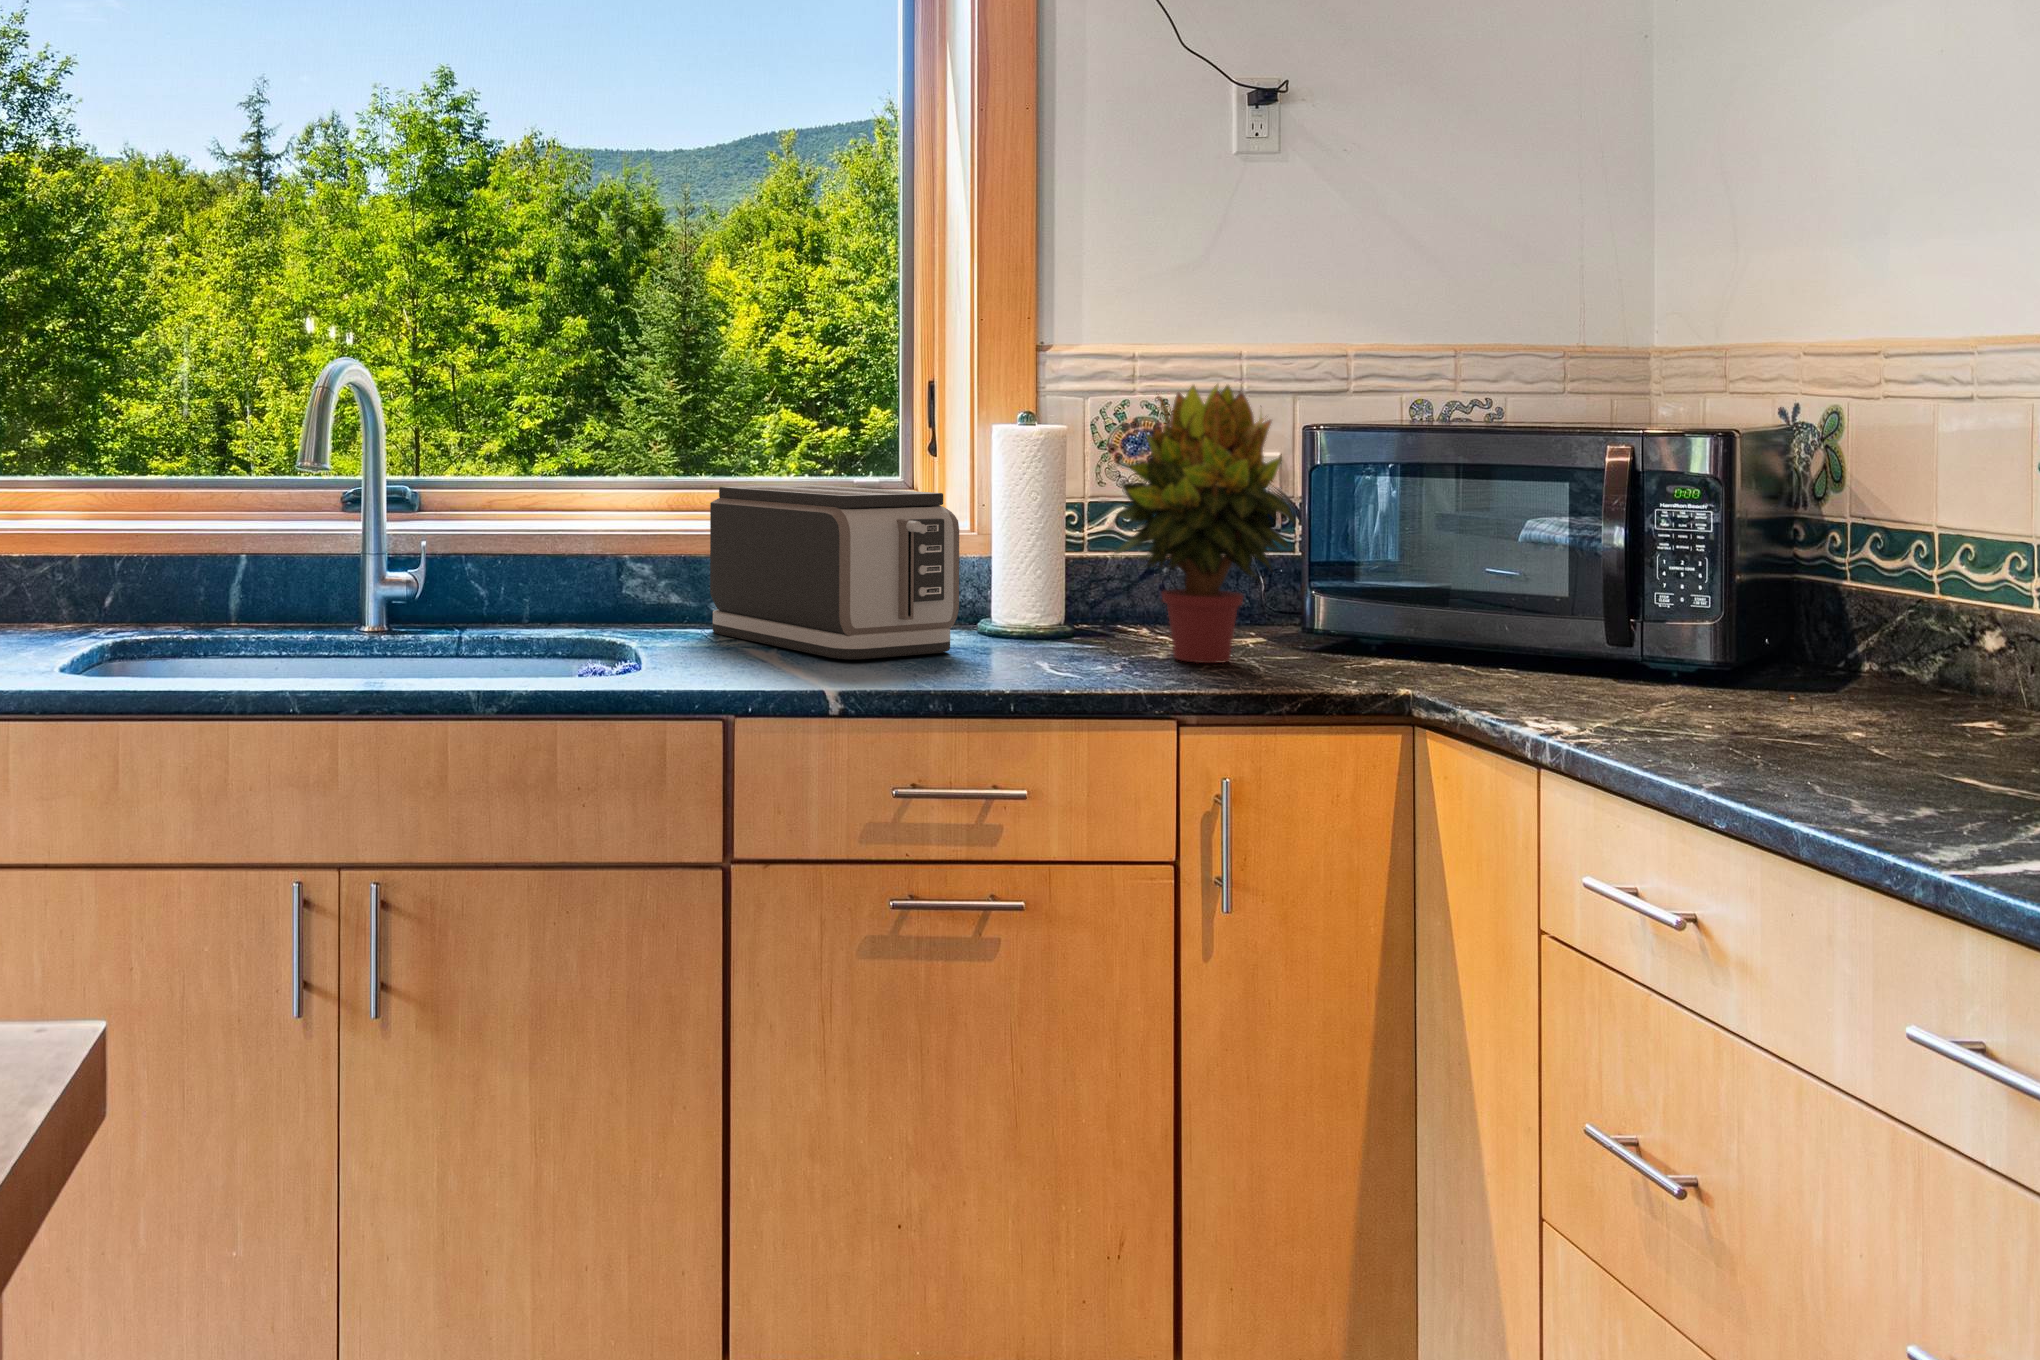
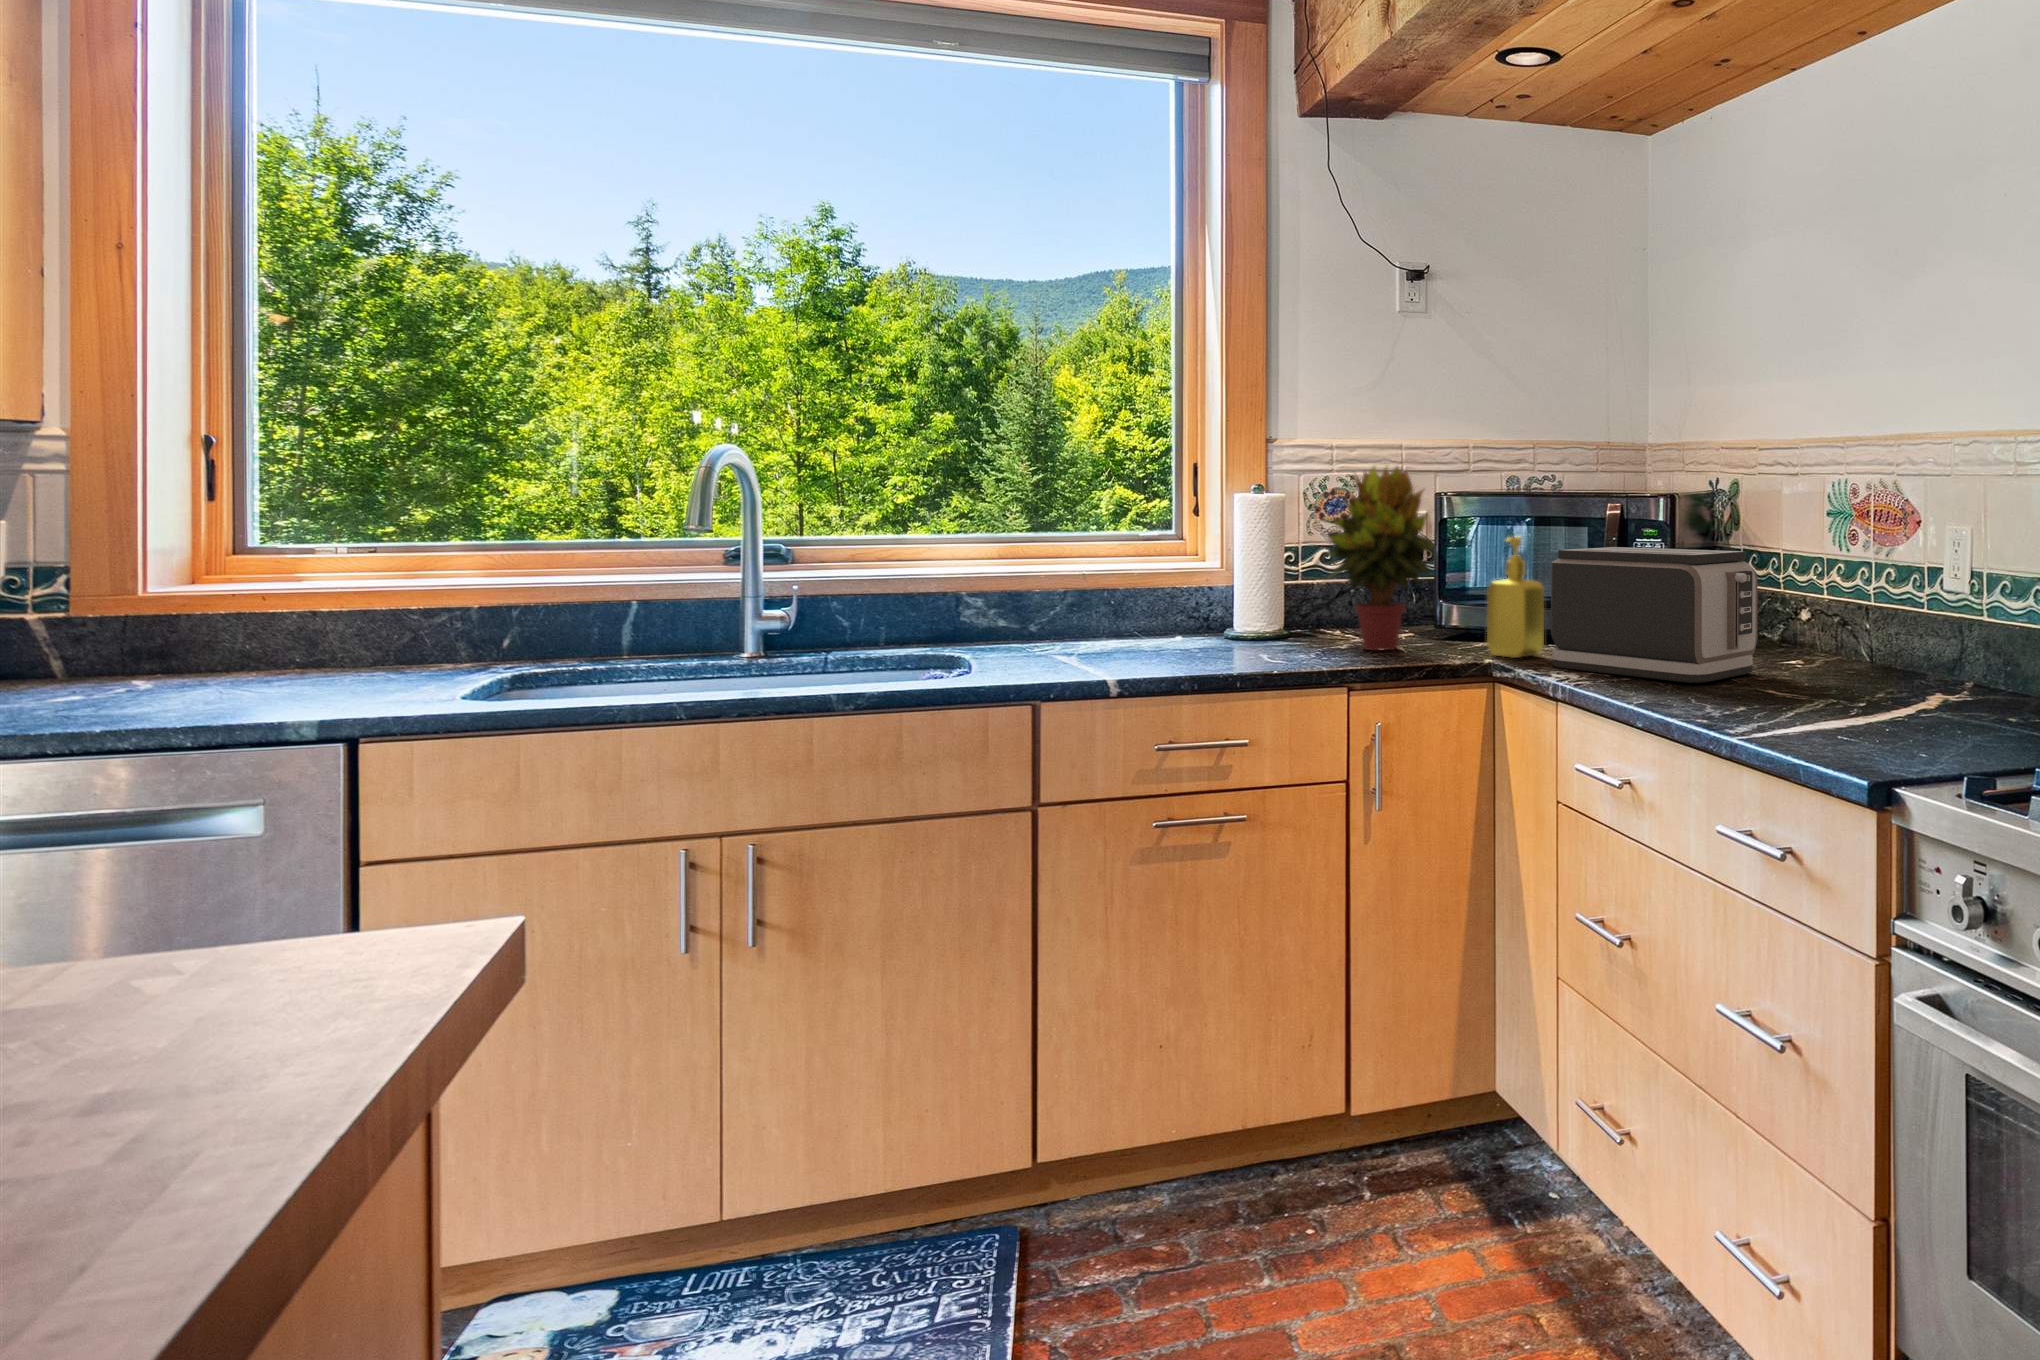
toaster: present [710,485,959,659] -> present [1551,547,1758,683]
soap dispenser: none [1388,496,1492,689] -> present [1487,537,1544,658]

